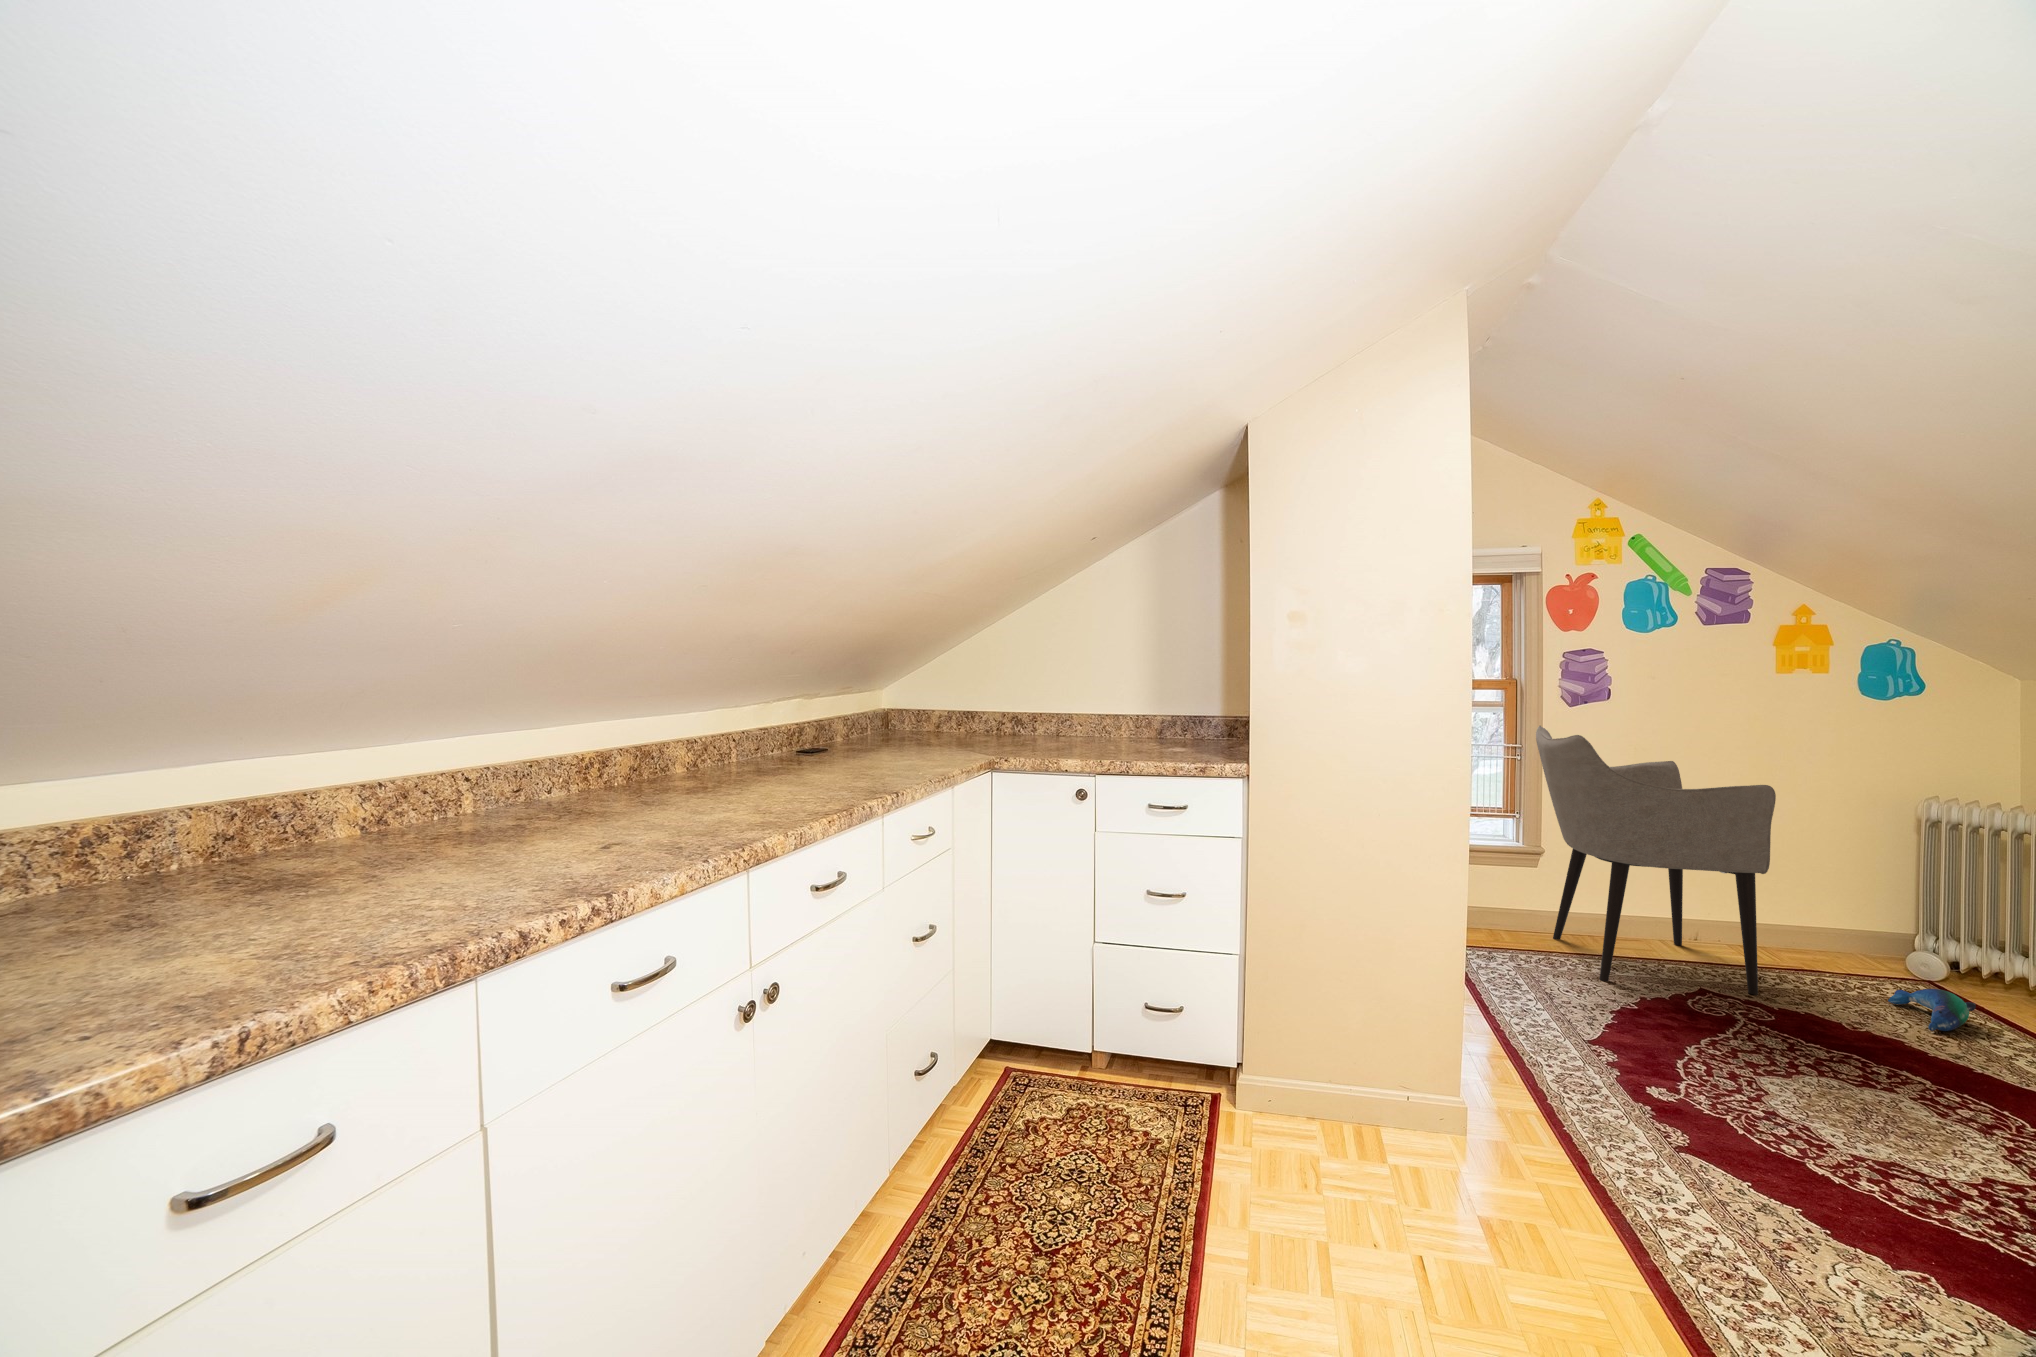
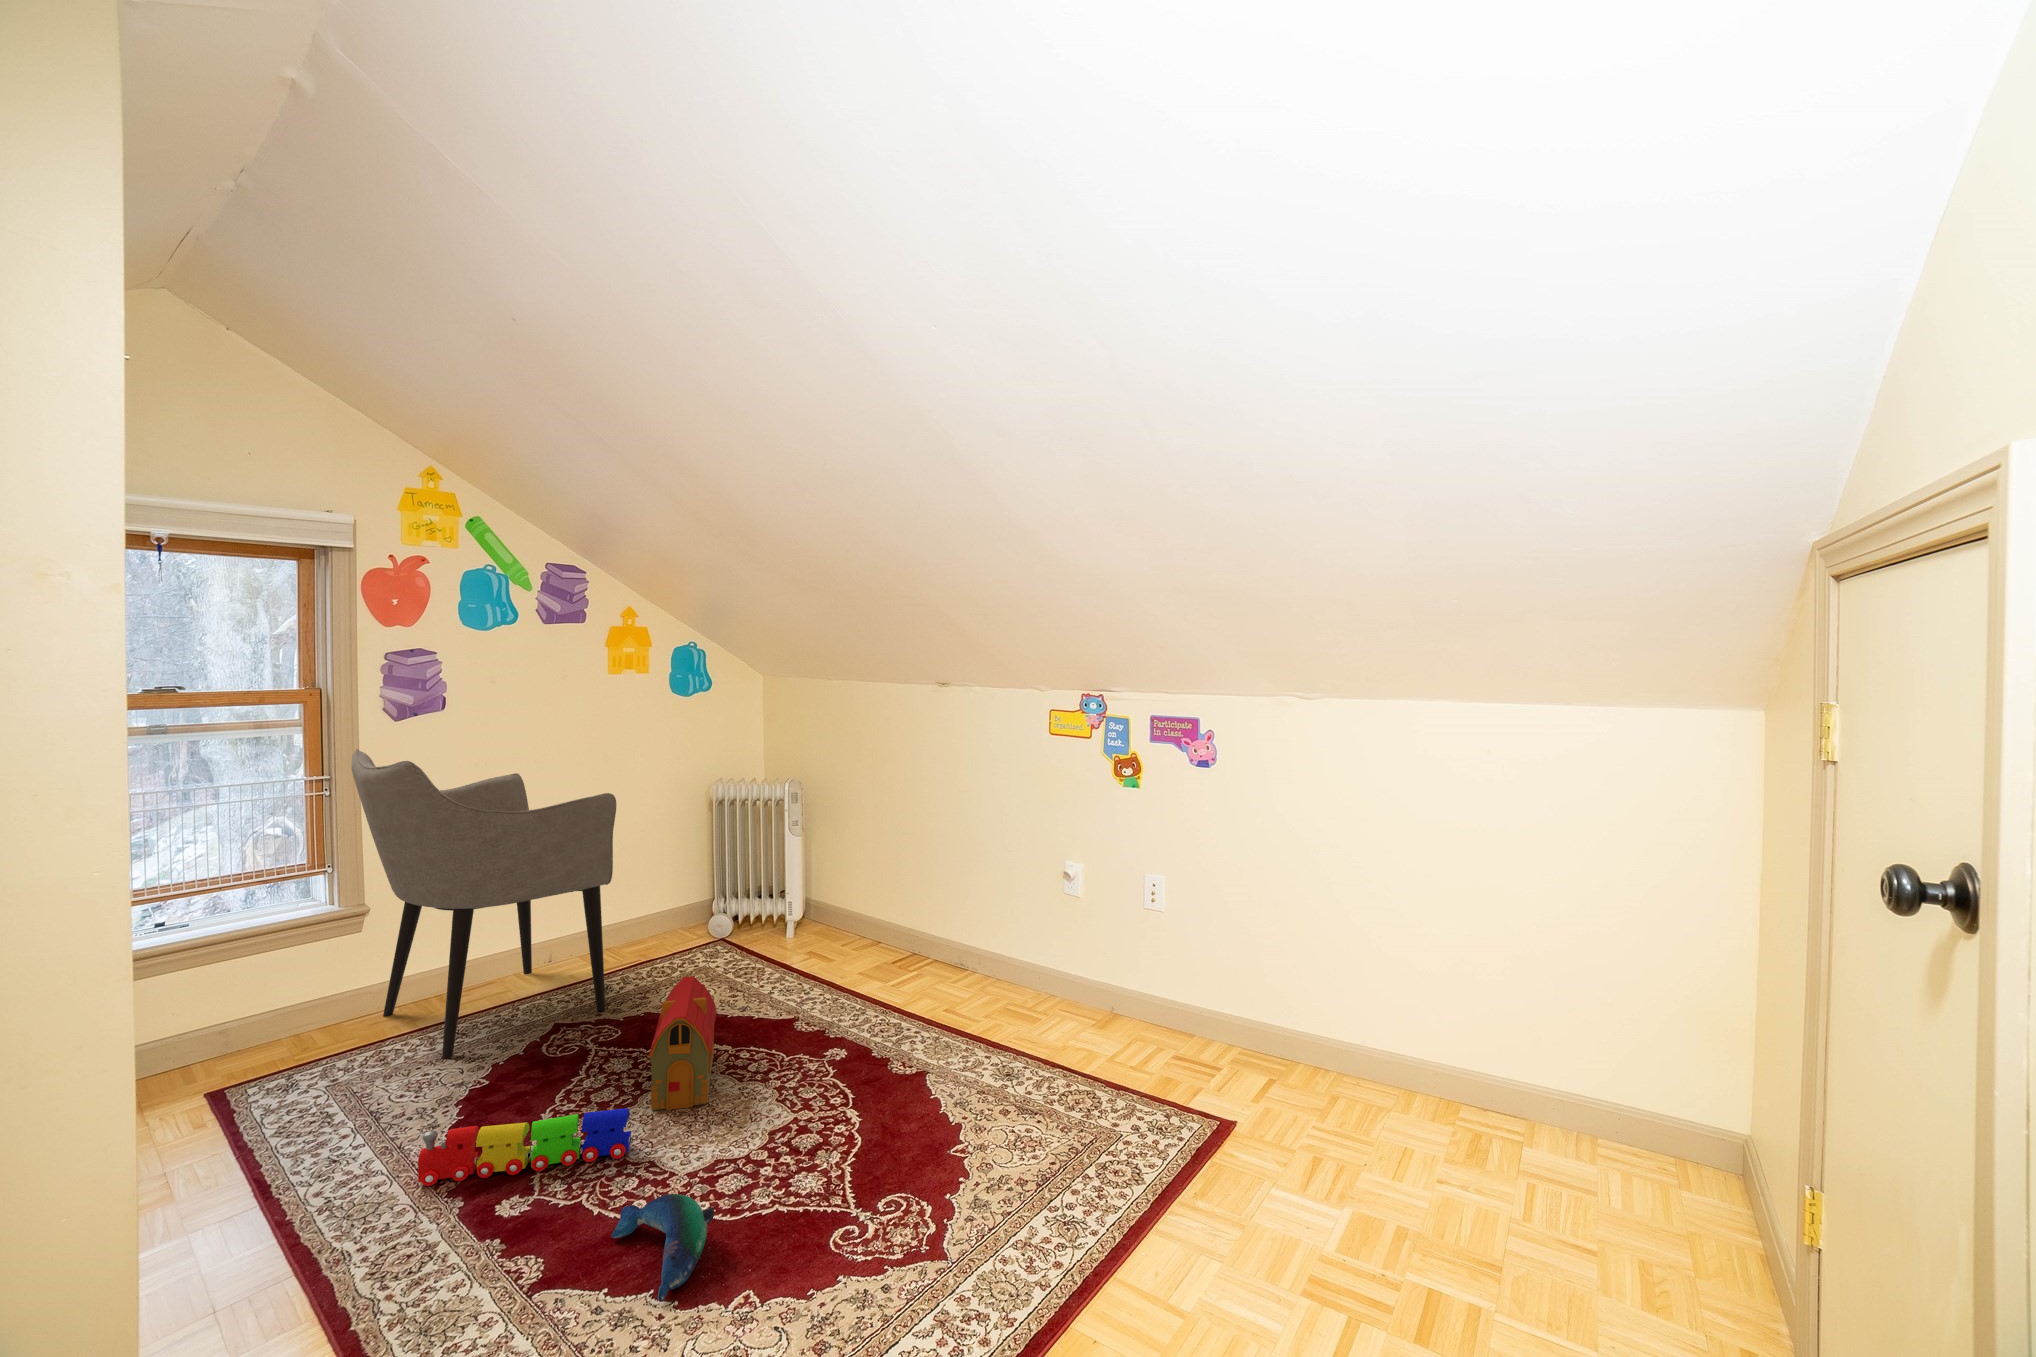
toy house: none [1799,977,1892,1104] -> present [648,976,716,1110]
plush toy: present [1888,989,1976,1031] -> present [611,1194,714,1301]
toy train: none [1582,1012,1775,1104] -> present [418,1108,631,1186]

